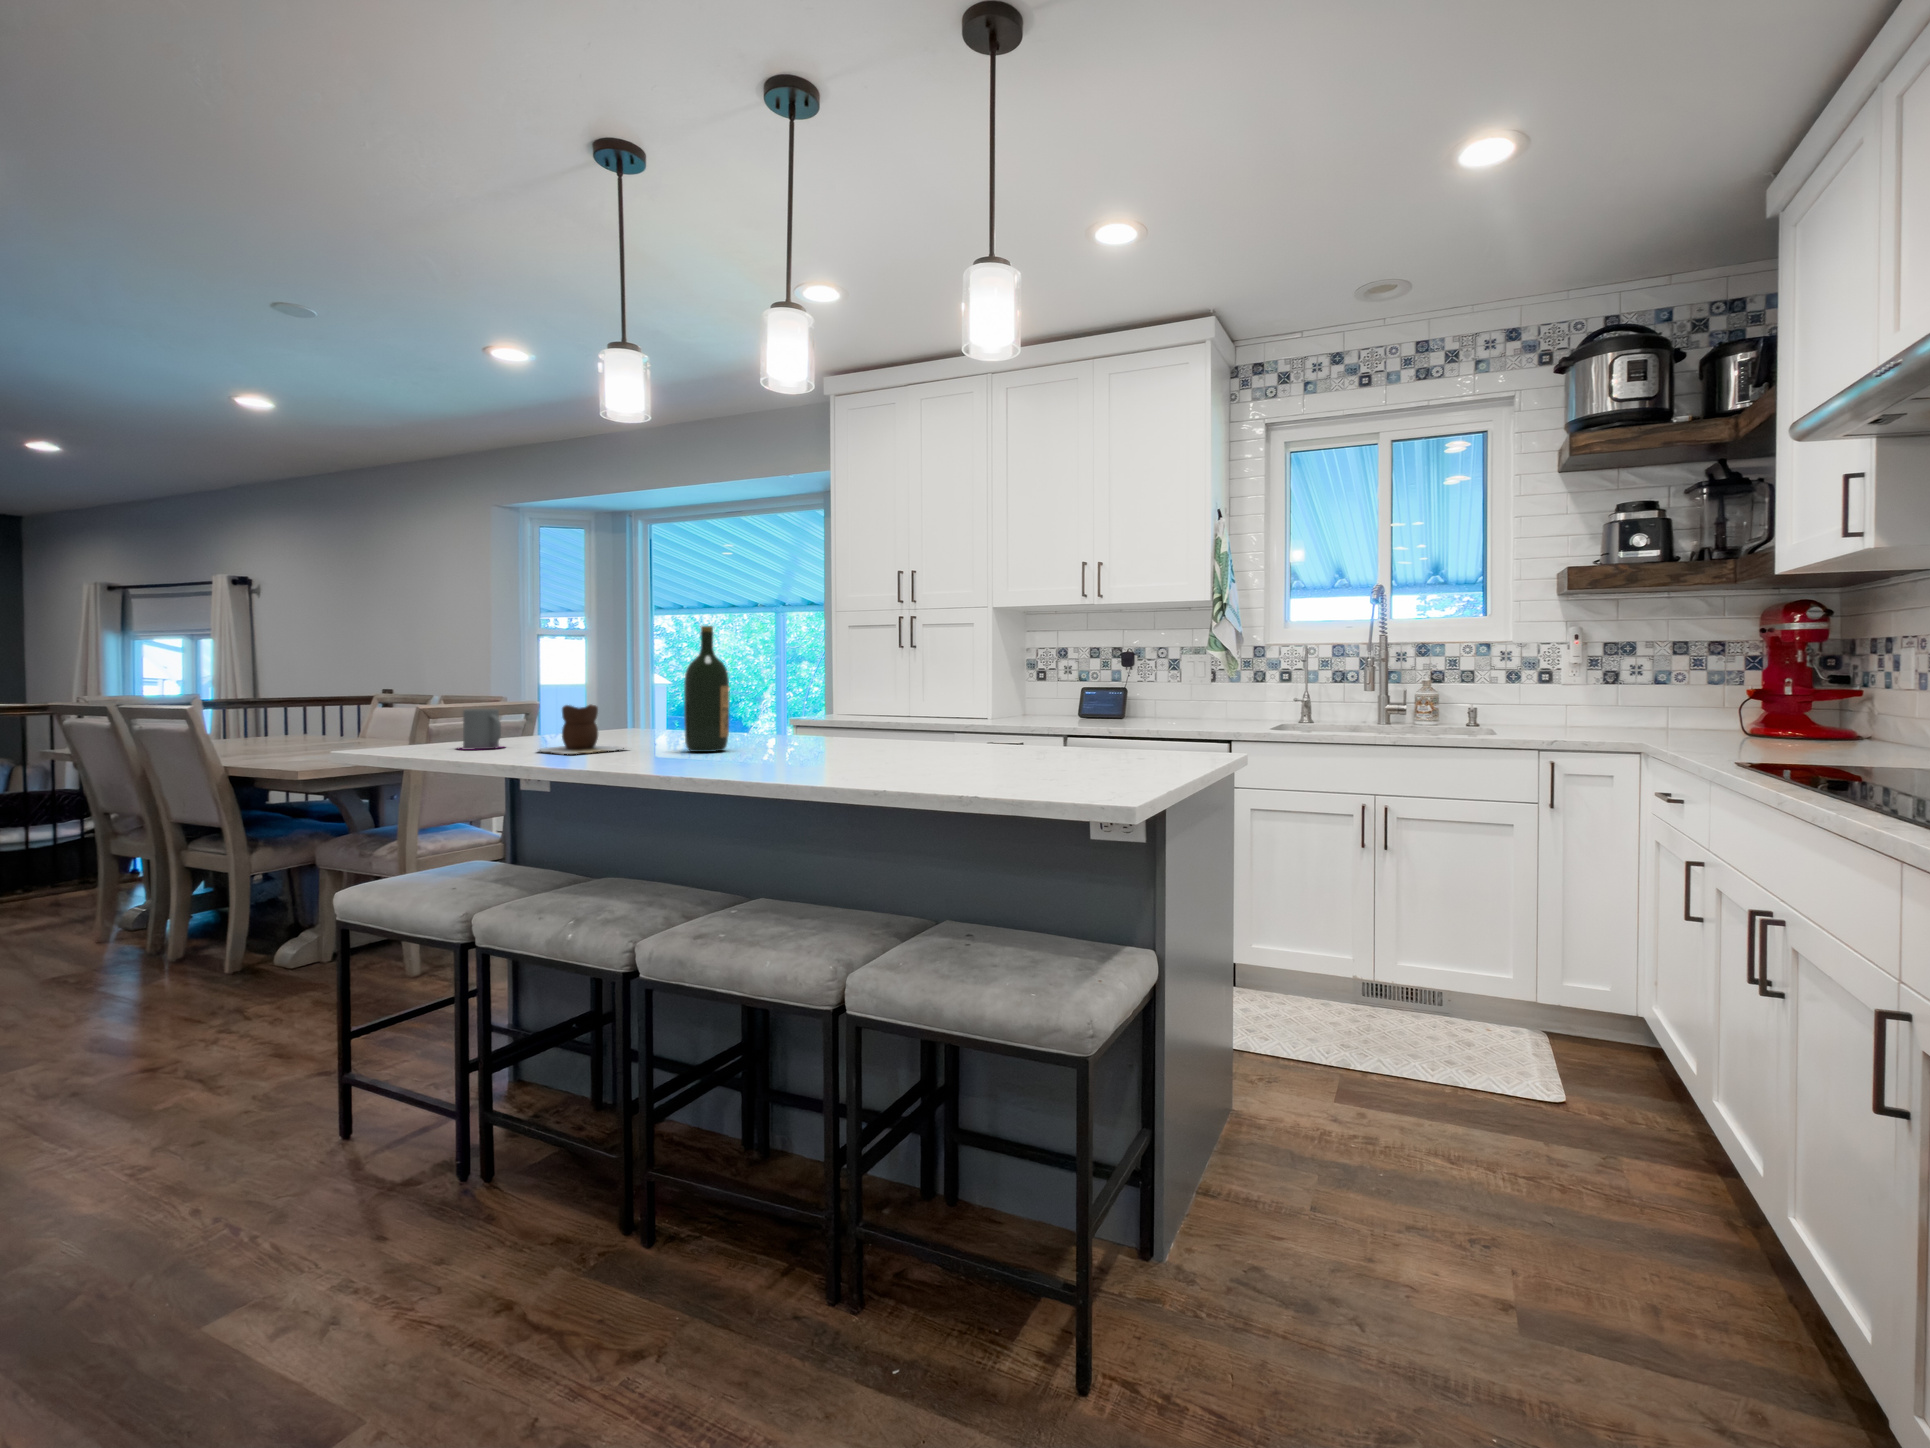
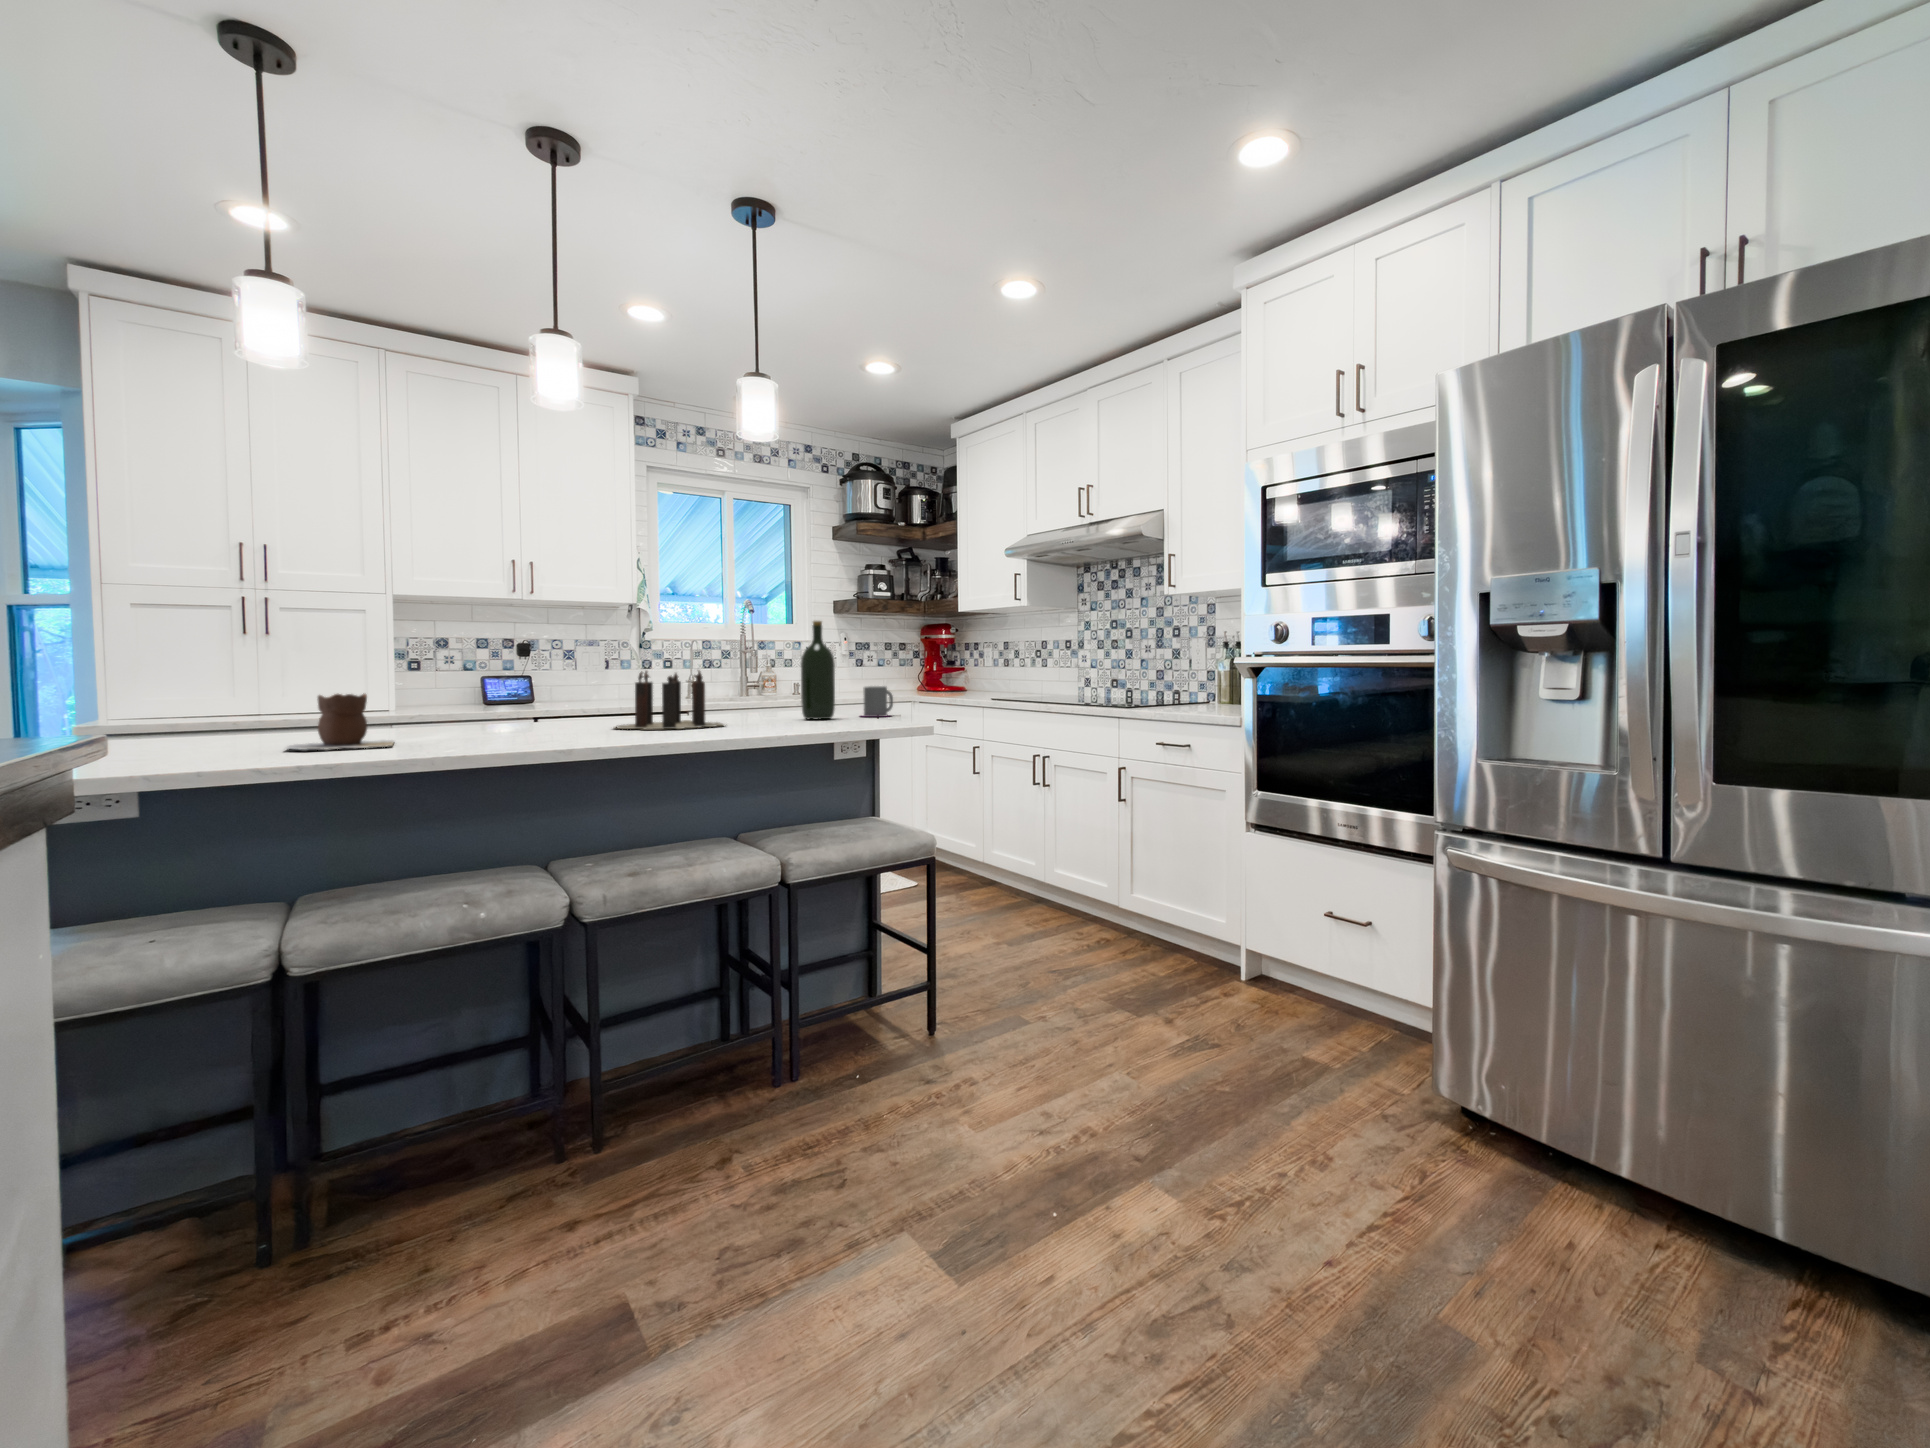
wine bottle: present [684,626,730,752] -> present [801,621,835,720]
candle: none [764,689,918,767] -> present [614,671,724,729]
mug: present [460,709,503,750] -> present [863,686,893,717]

